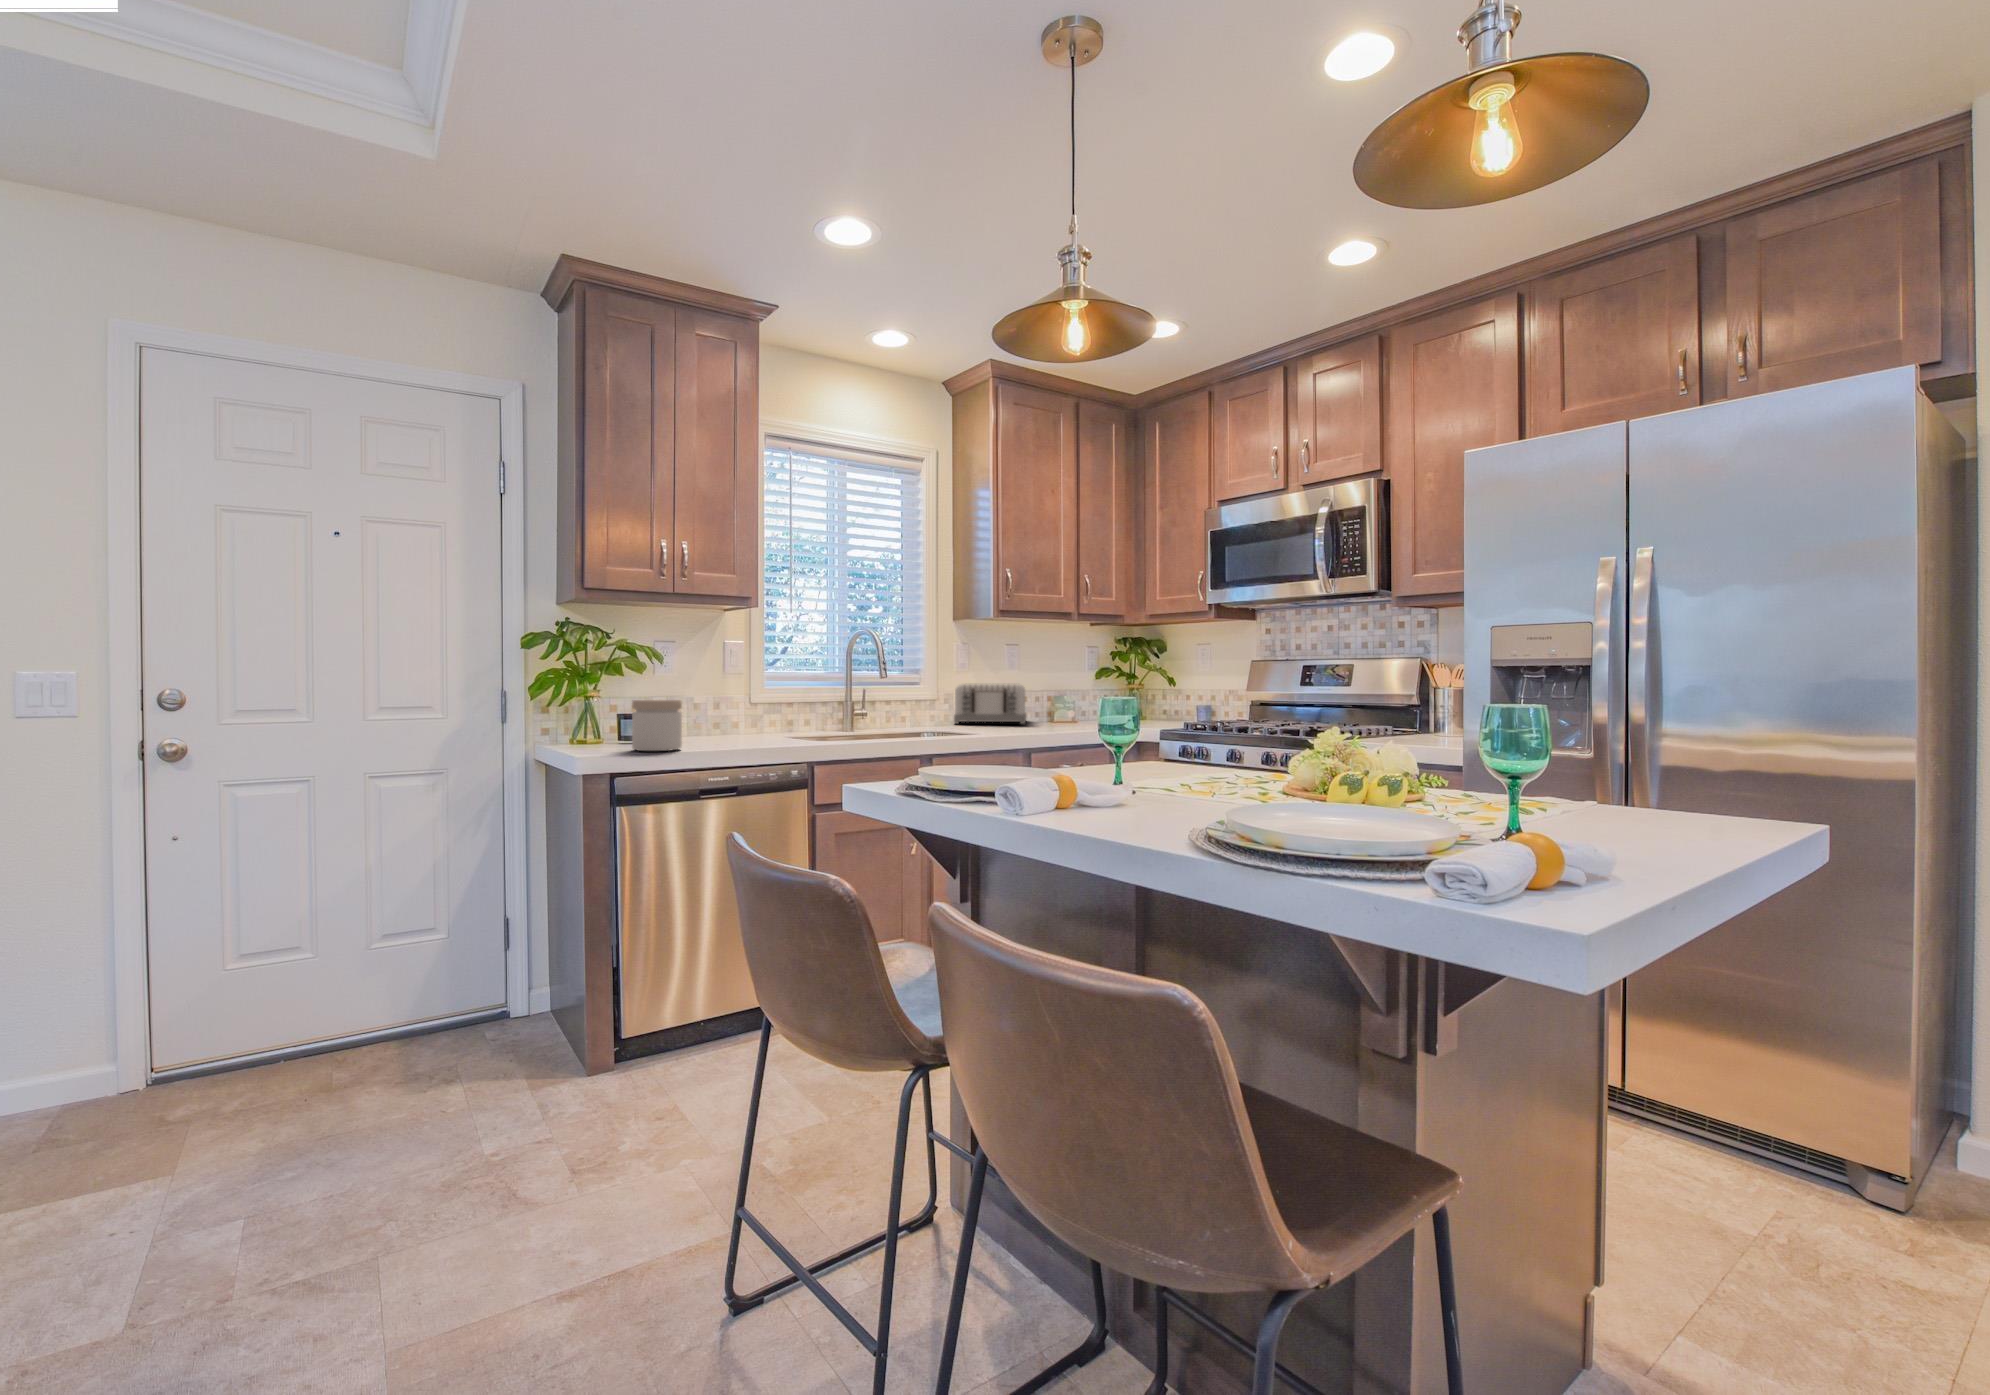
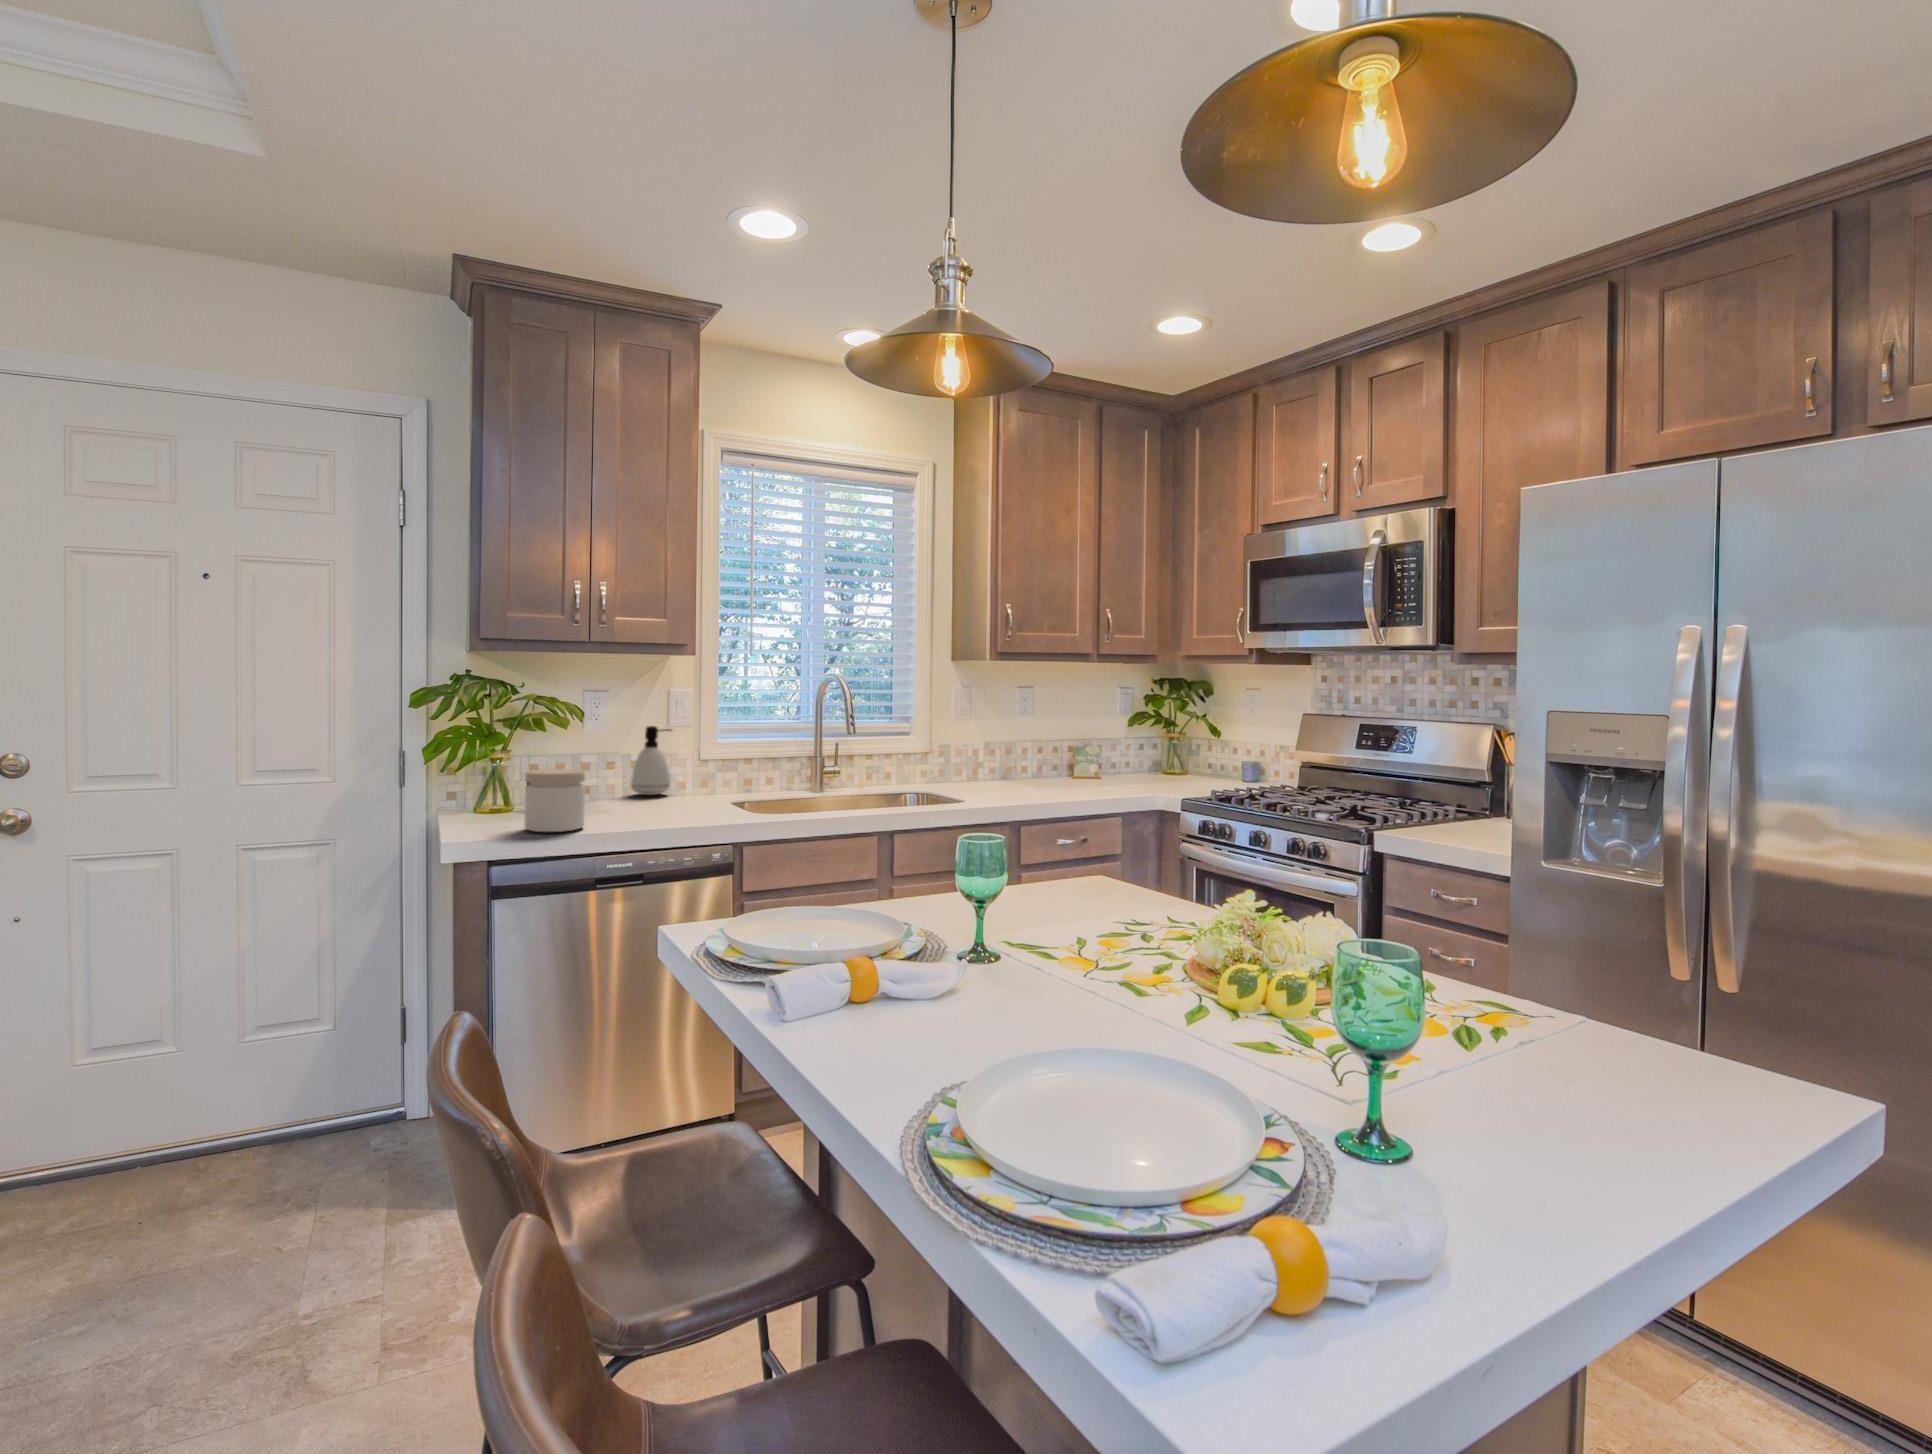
soap dispenser: none [694,673,728,732] -> present [631,726,671,795]
toaster: present [954,684,1026,724] -> none [950,731,1042,784]

